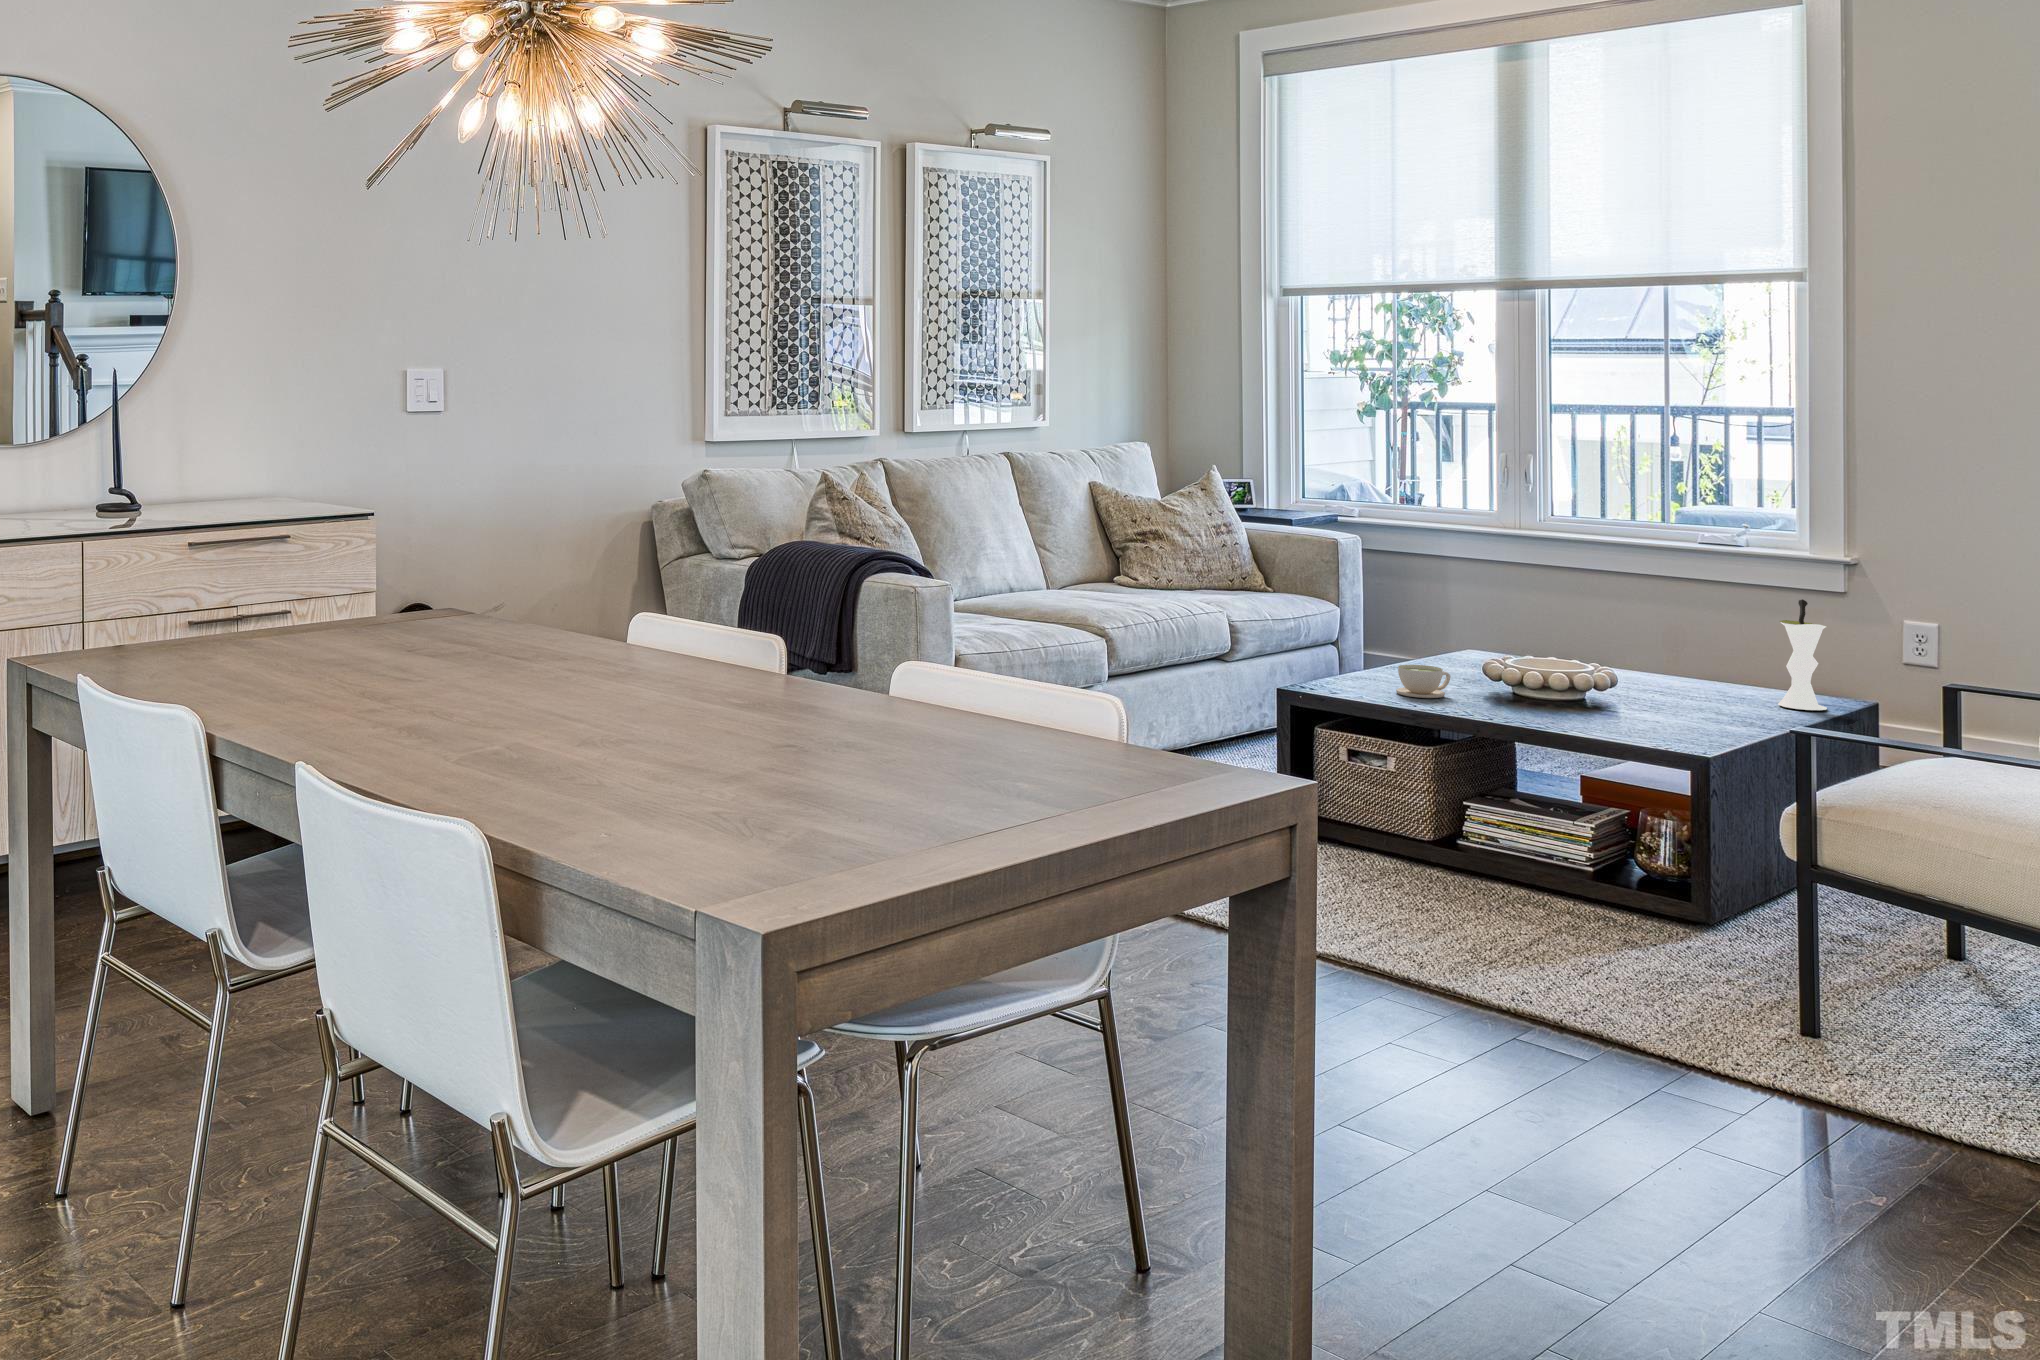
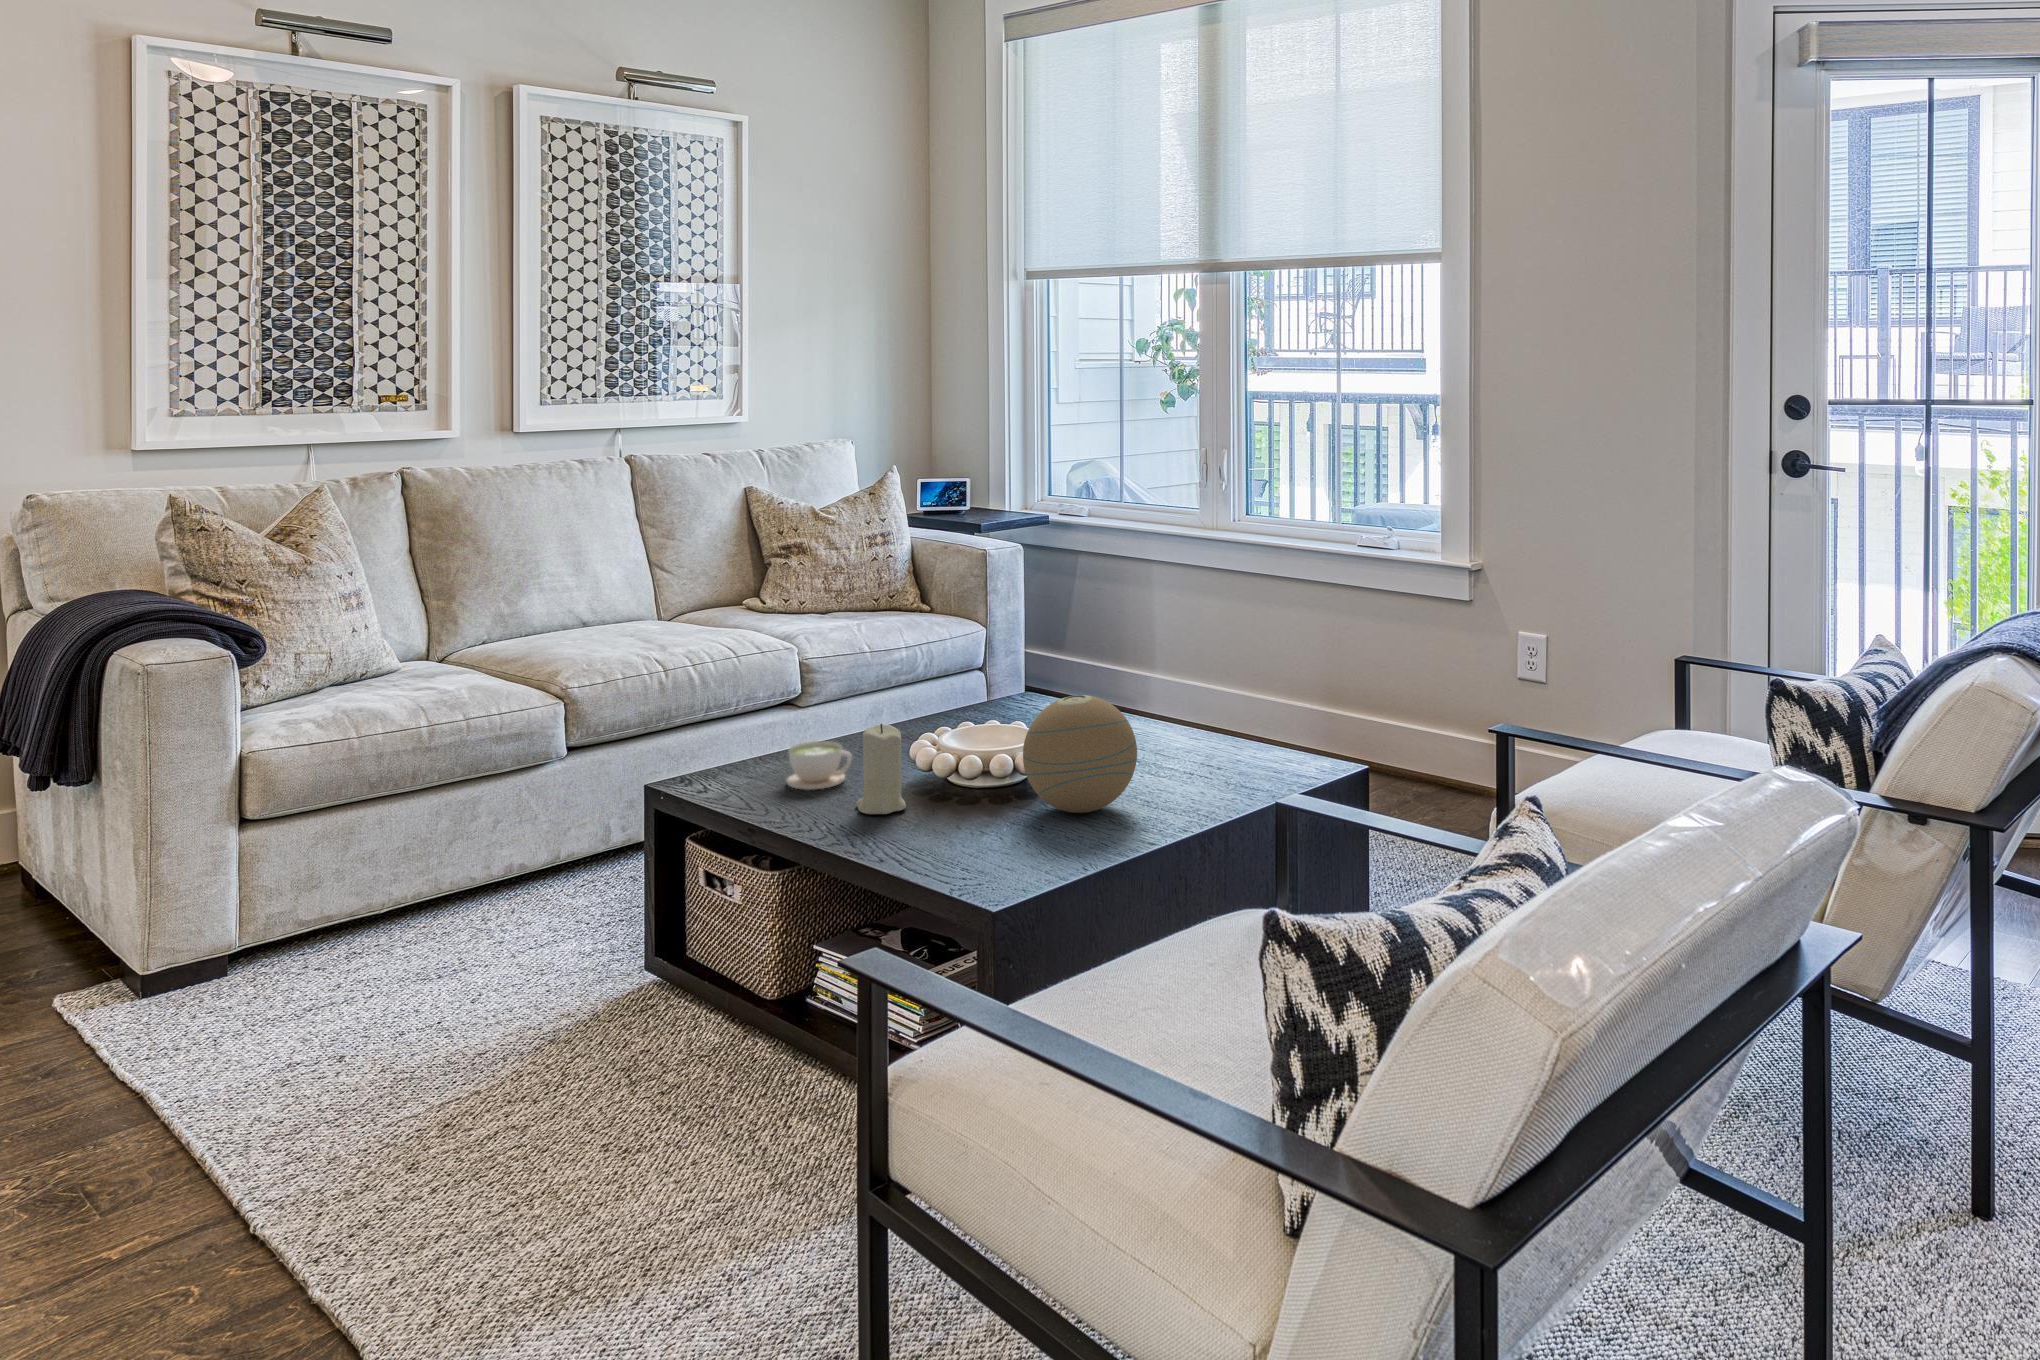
vase: present [1778,599,1827,710] -> none [1239,642,1291,784]
decorative orb: none [1628,629,1732,718] -> present [1023,695,1137,813]
candle: none [1486,646,1533,713] -> present [856,724,906,814]

